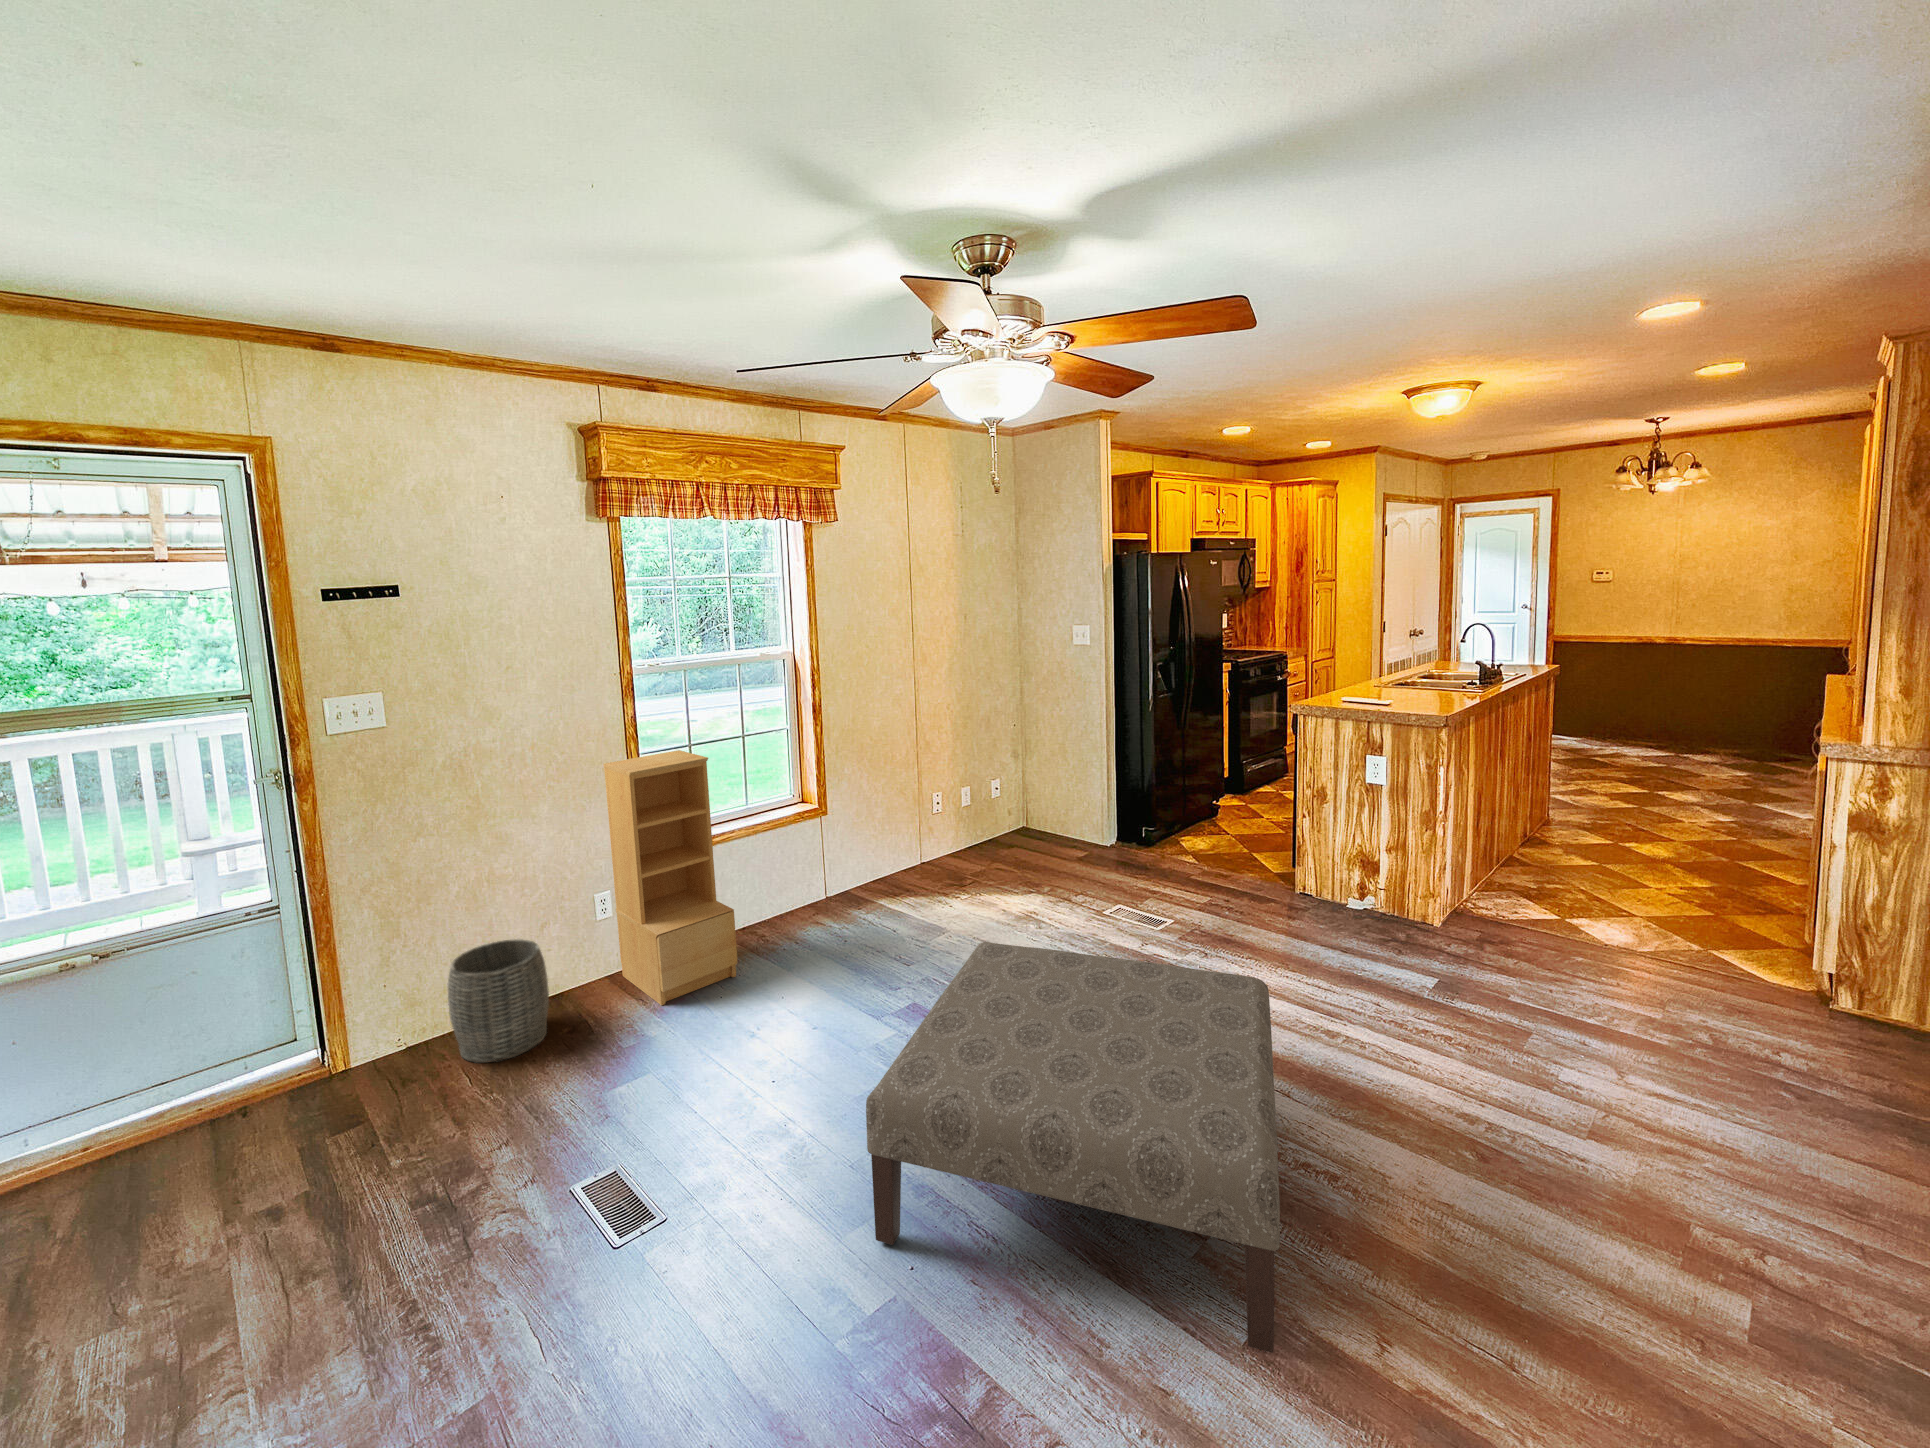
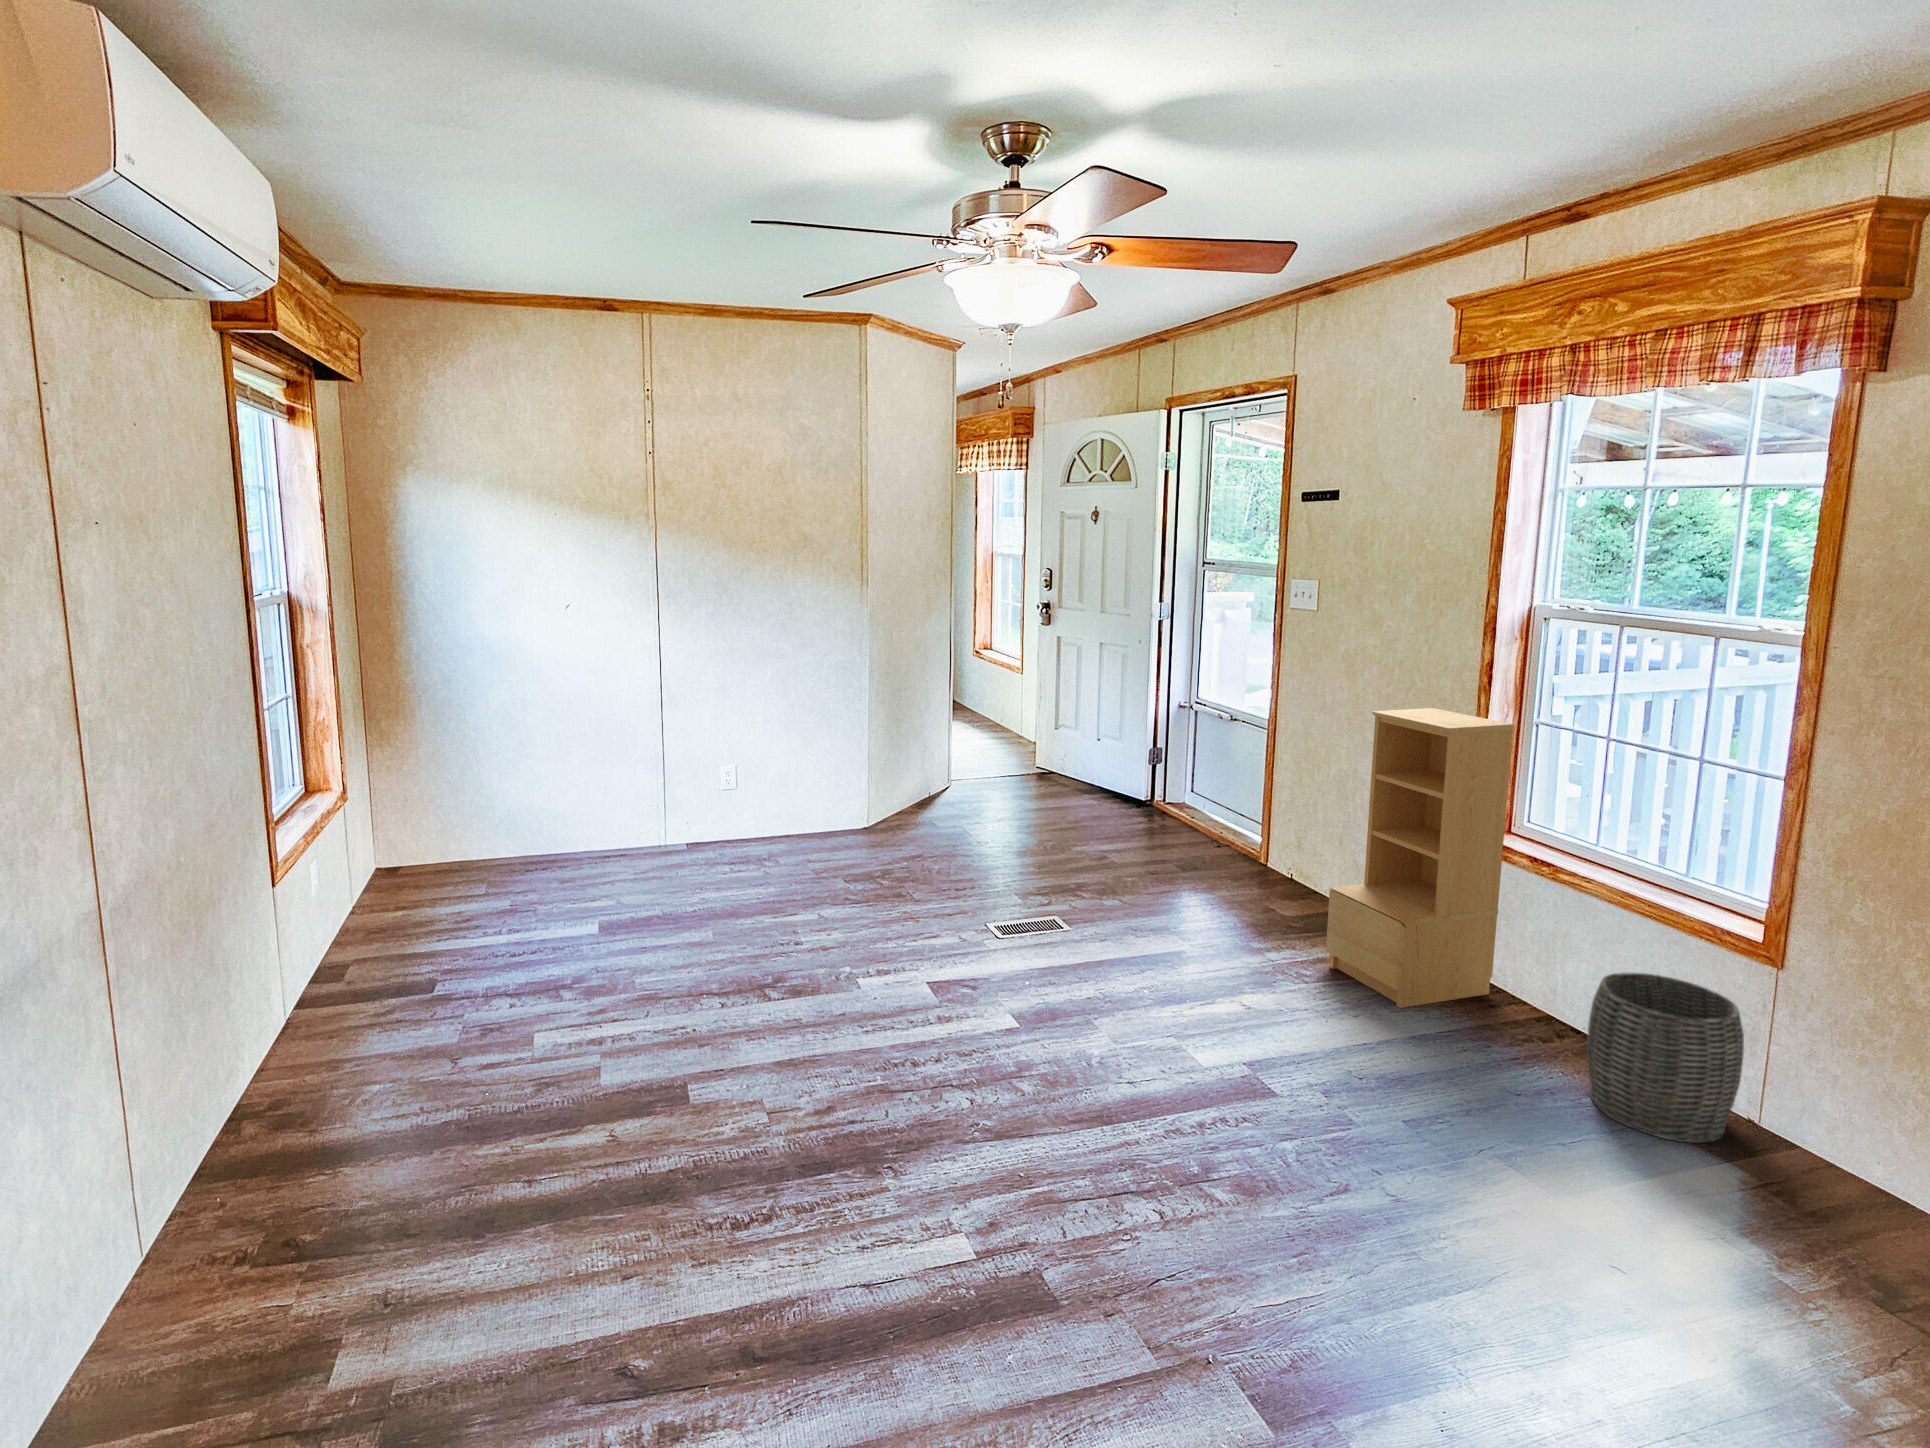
woven basket: present [448,939,549,1063] -> present [1587,972,1744,1143]
ottoman: present [866,942,1280,1353] -> none [661,883,1141,1261]

